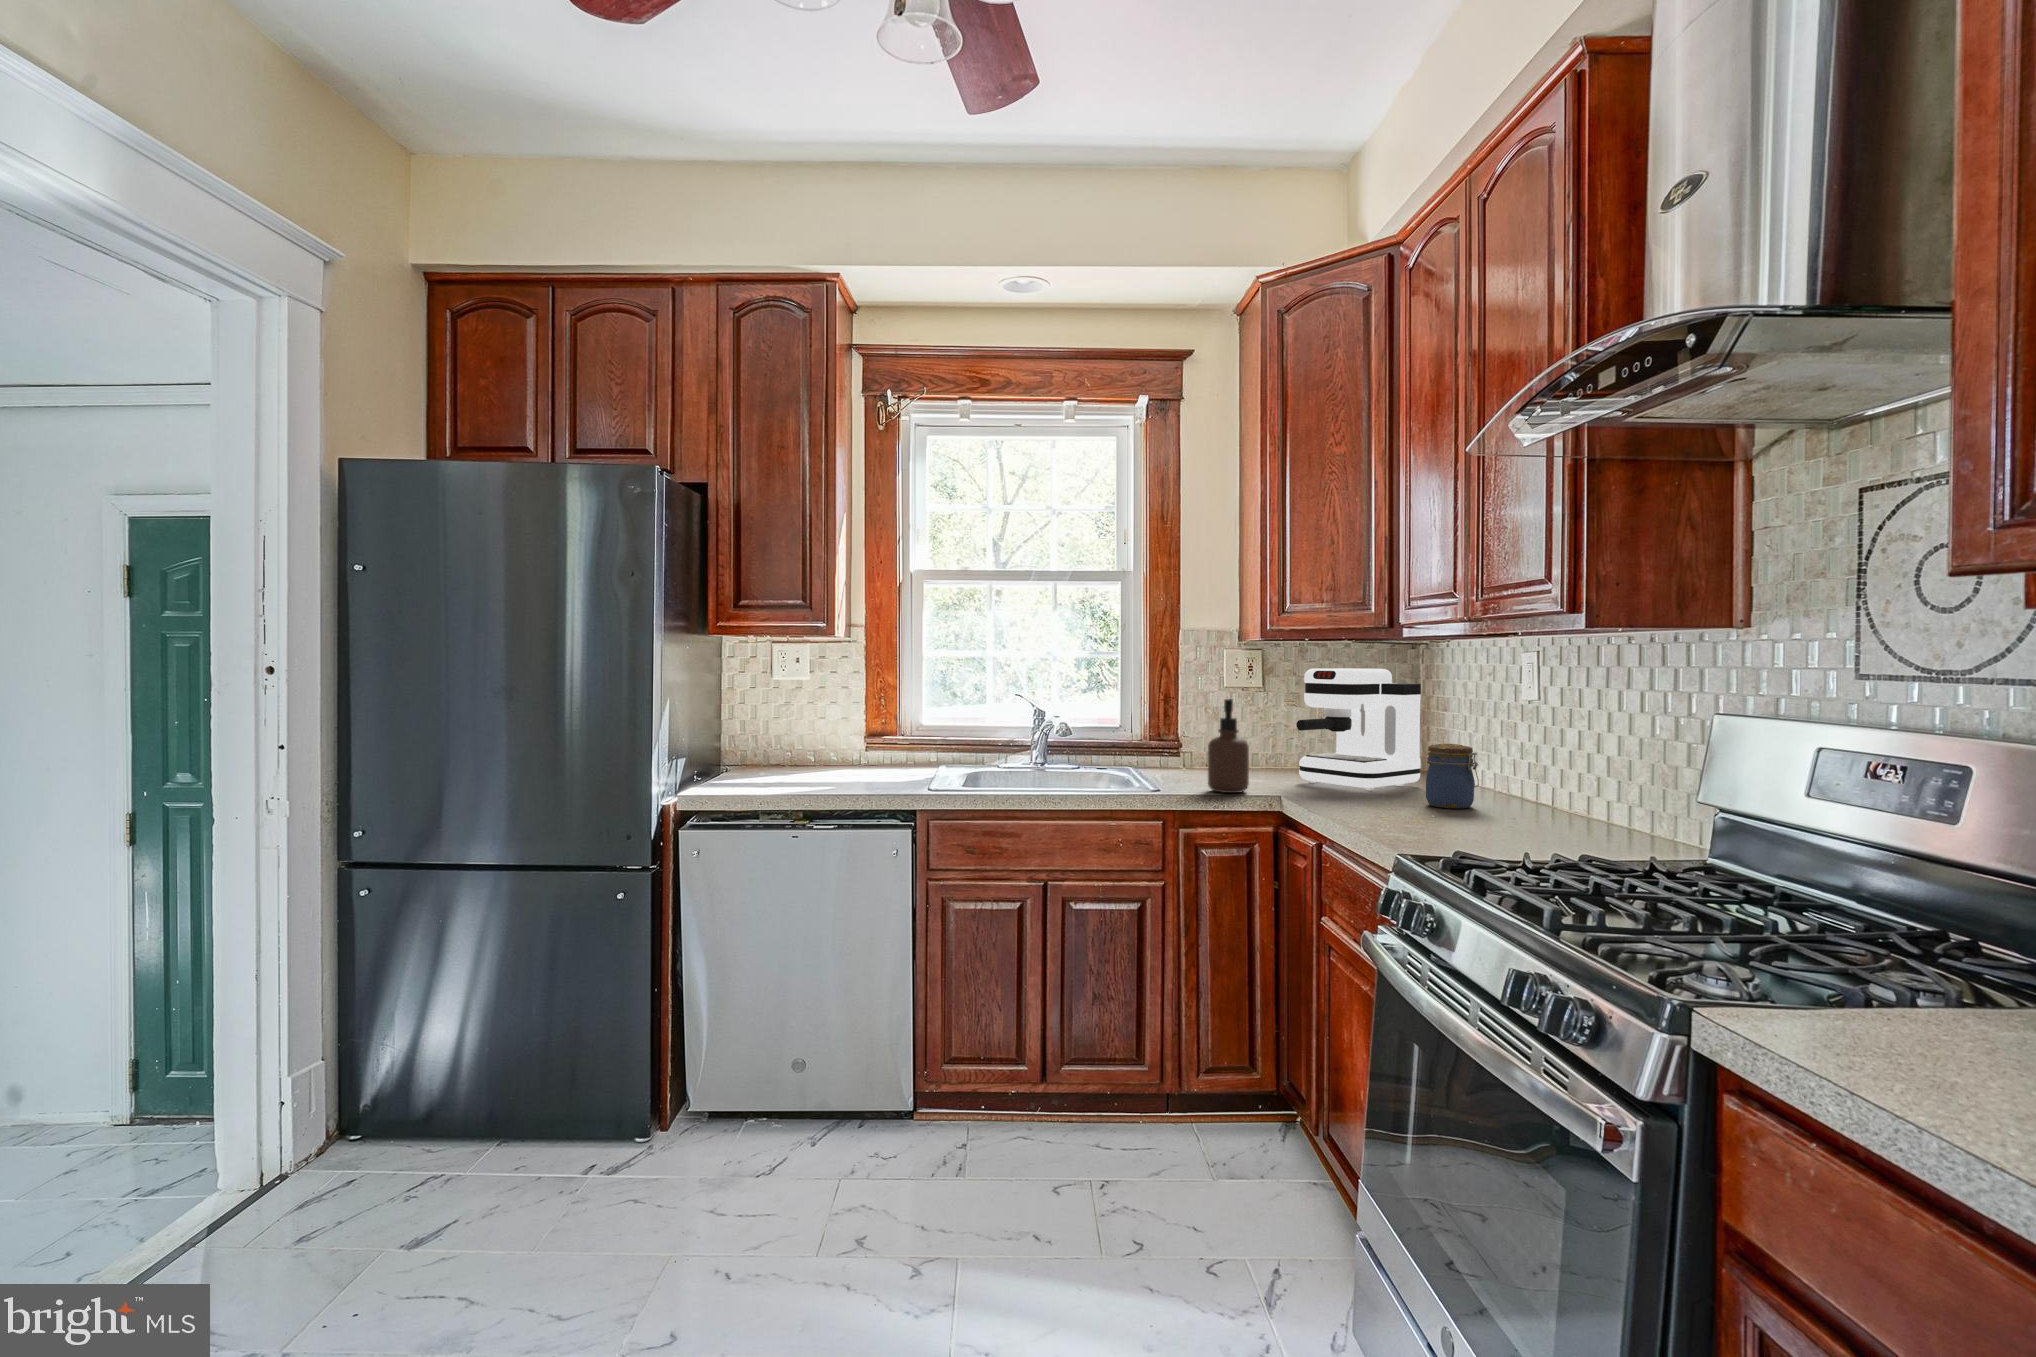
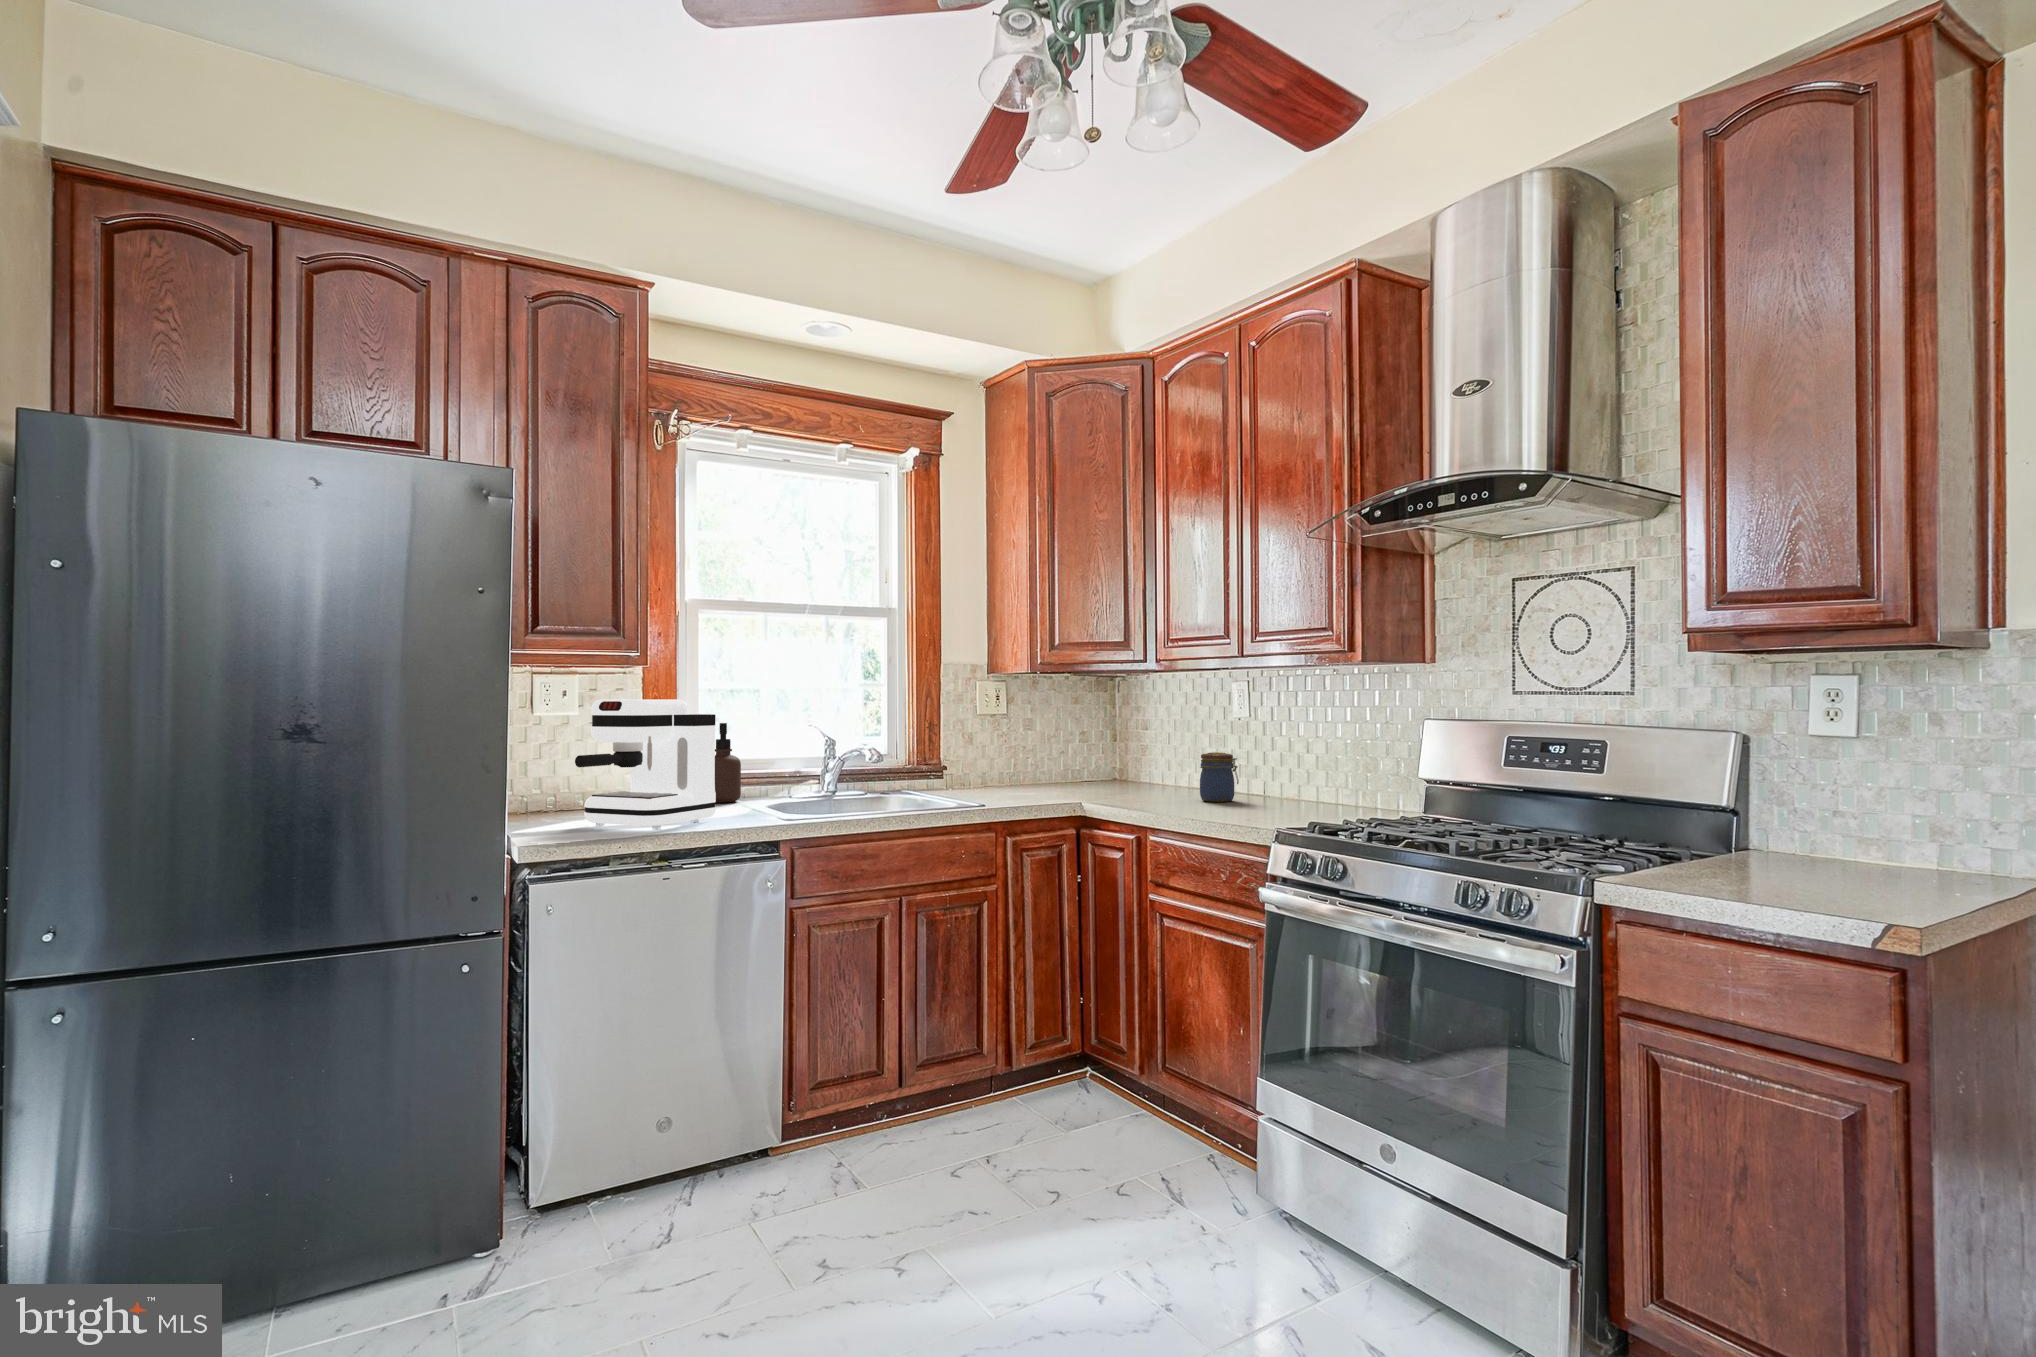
coffee maker: present [1296,668,1421,790] -> present [575,699,716,828]
soap dispenser: present [1208,699,1249,793] -> present [715,723,741,803]

